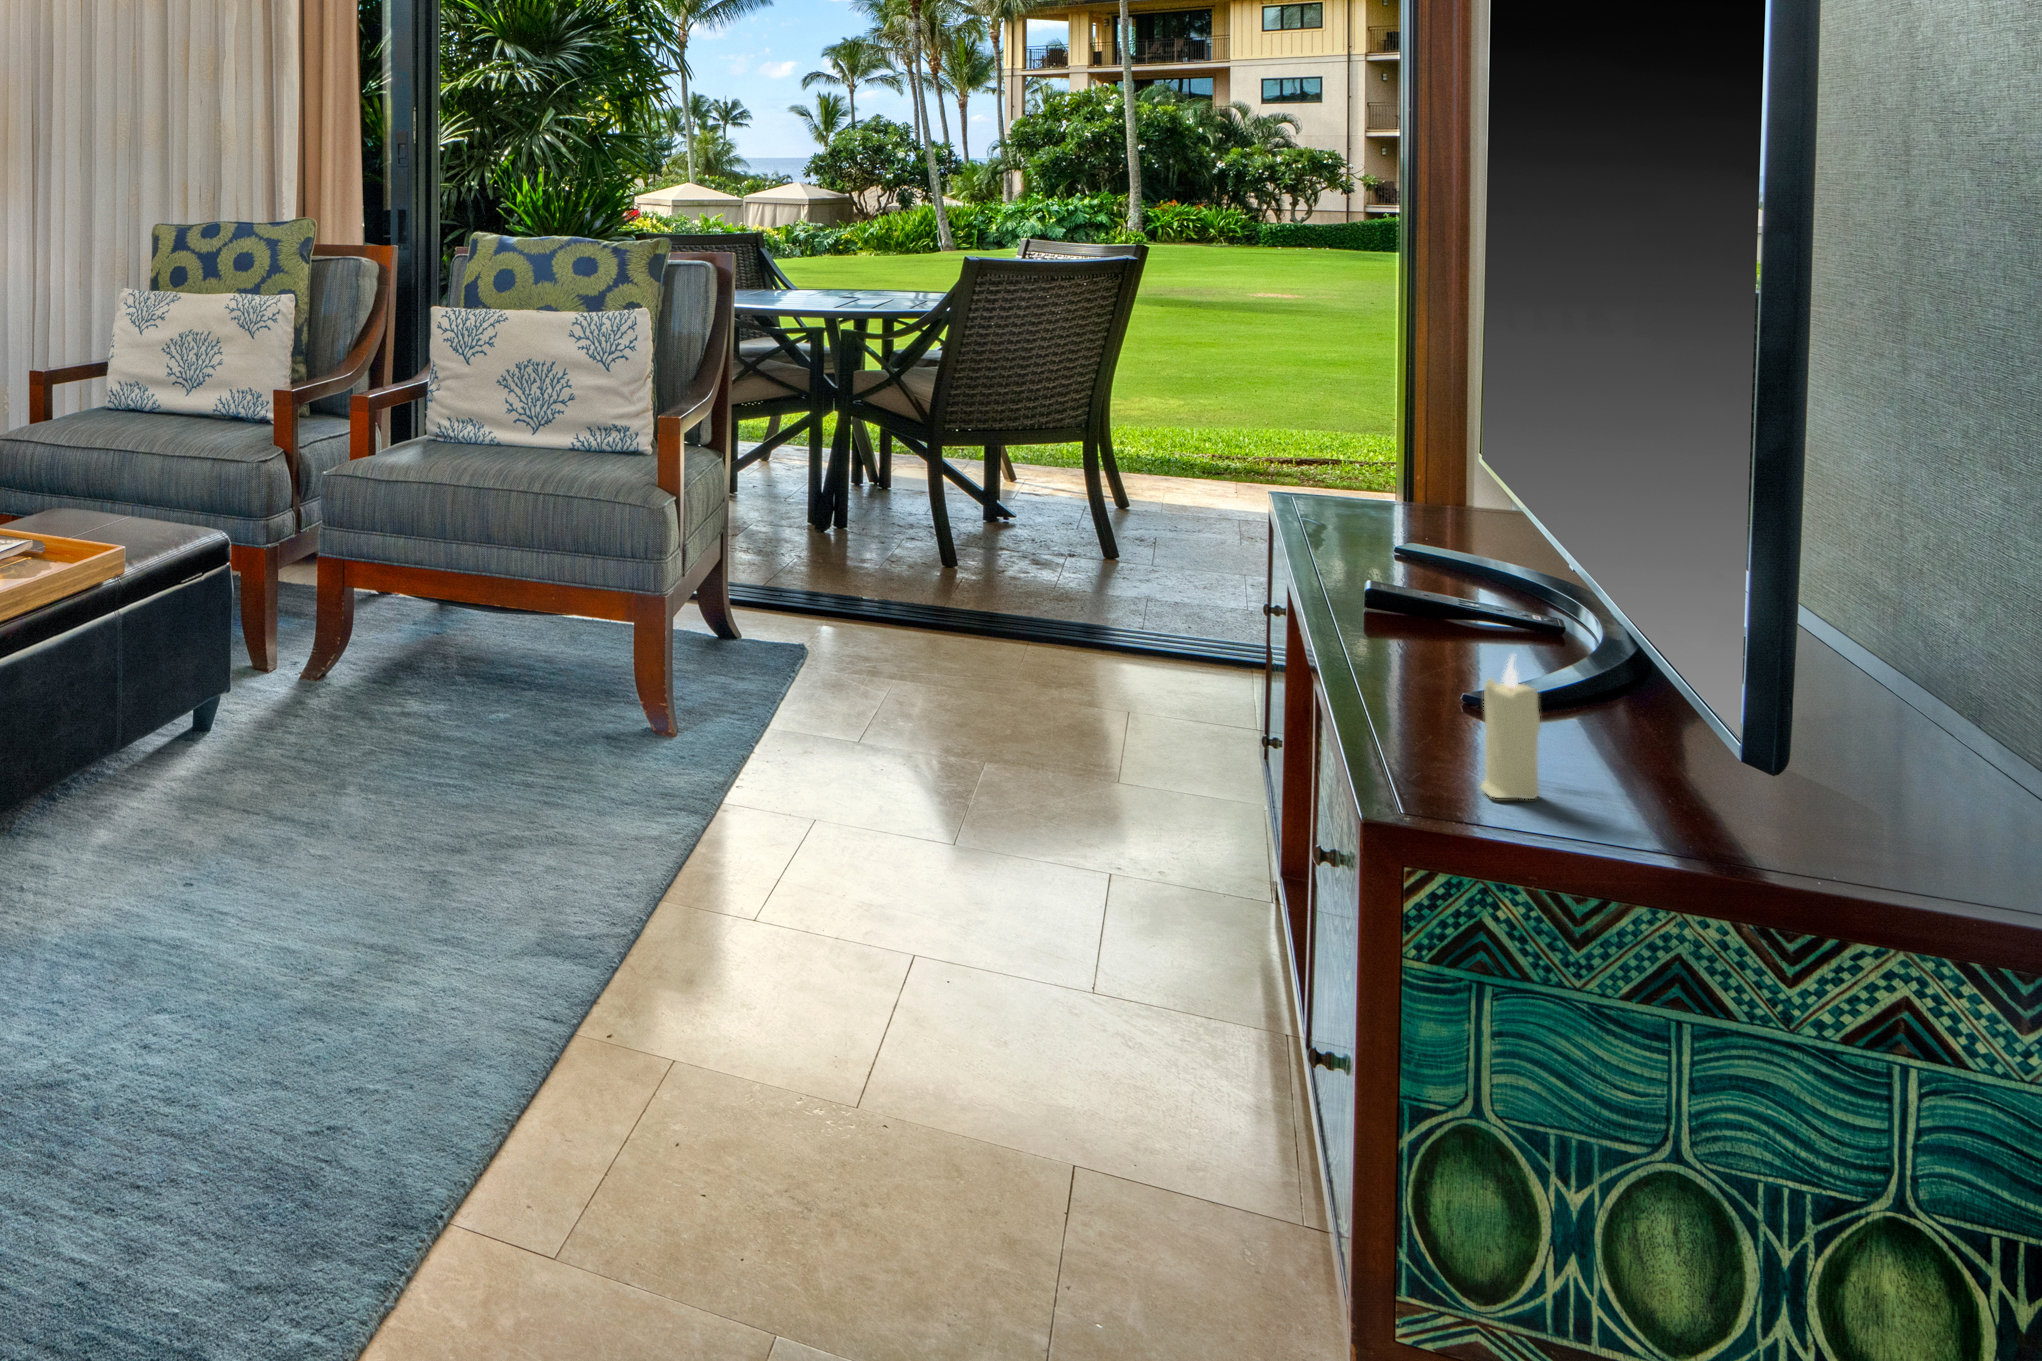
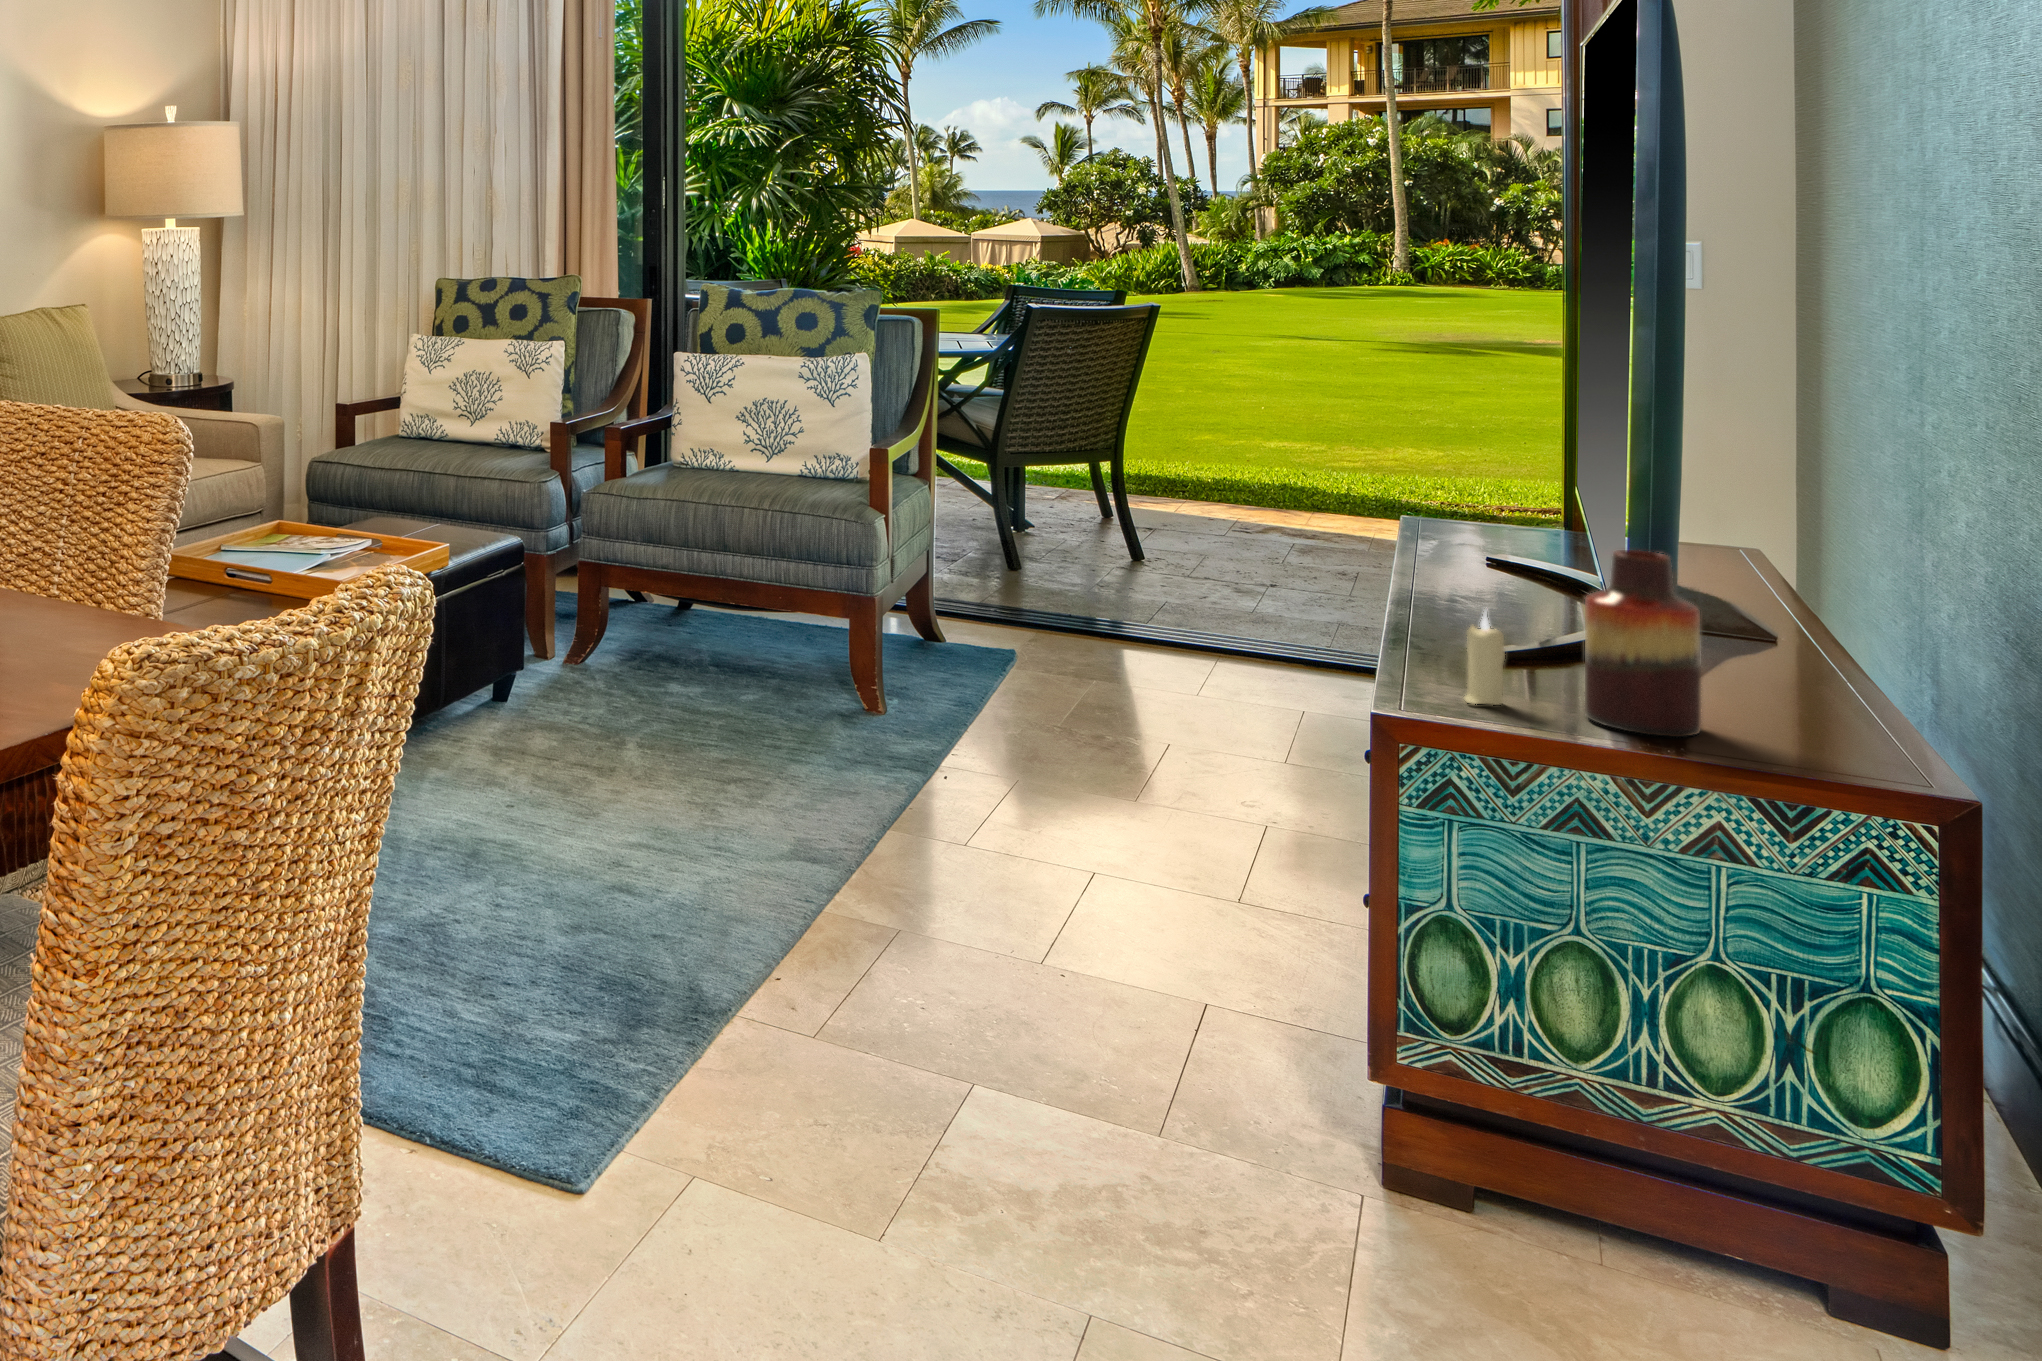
vase: none [1663,567,1845,855] -> present [1585,550,1701,737]

